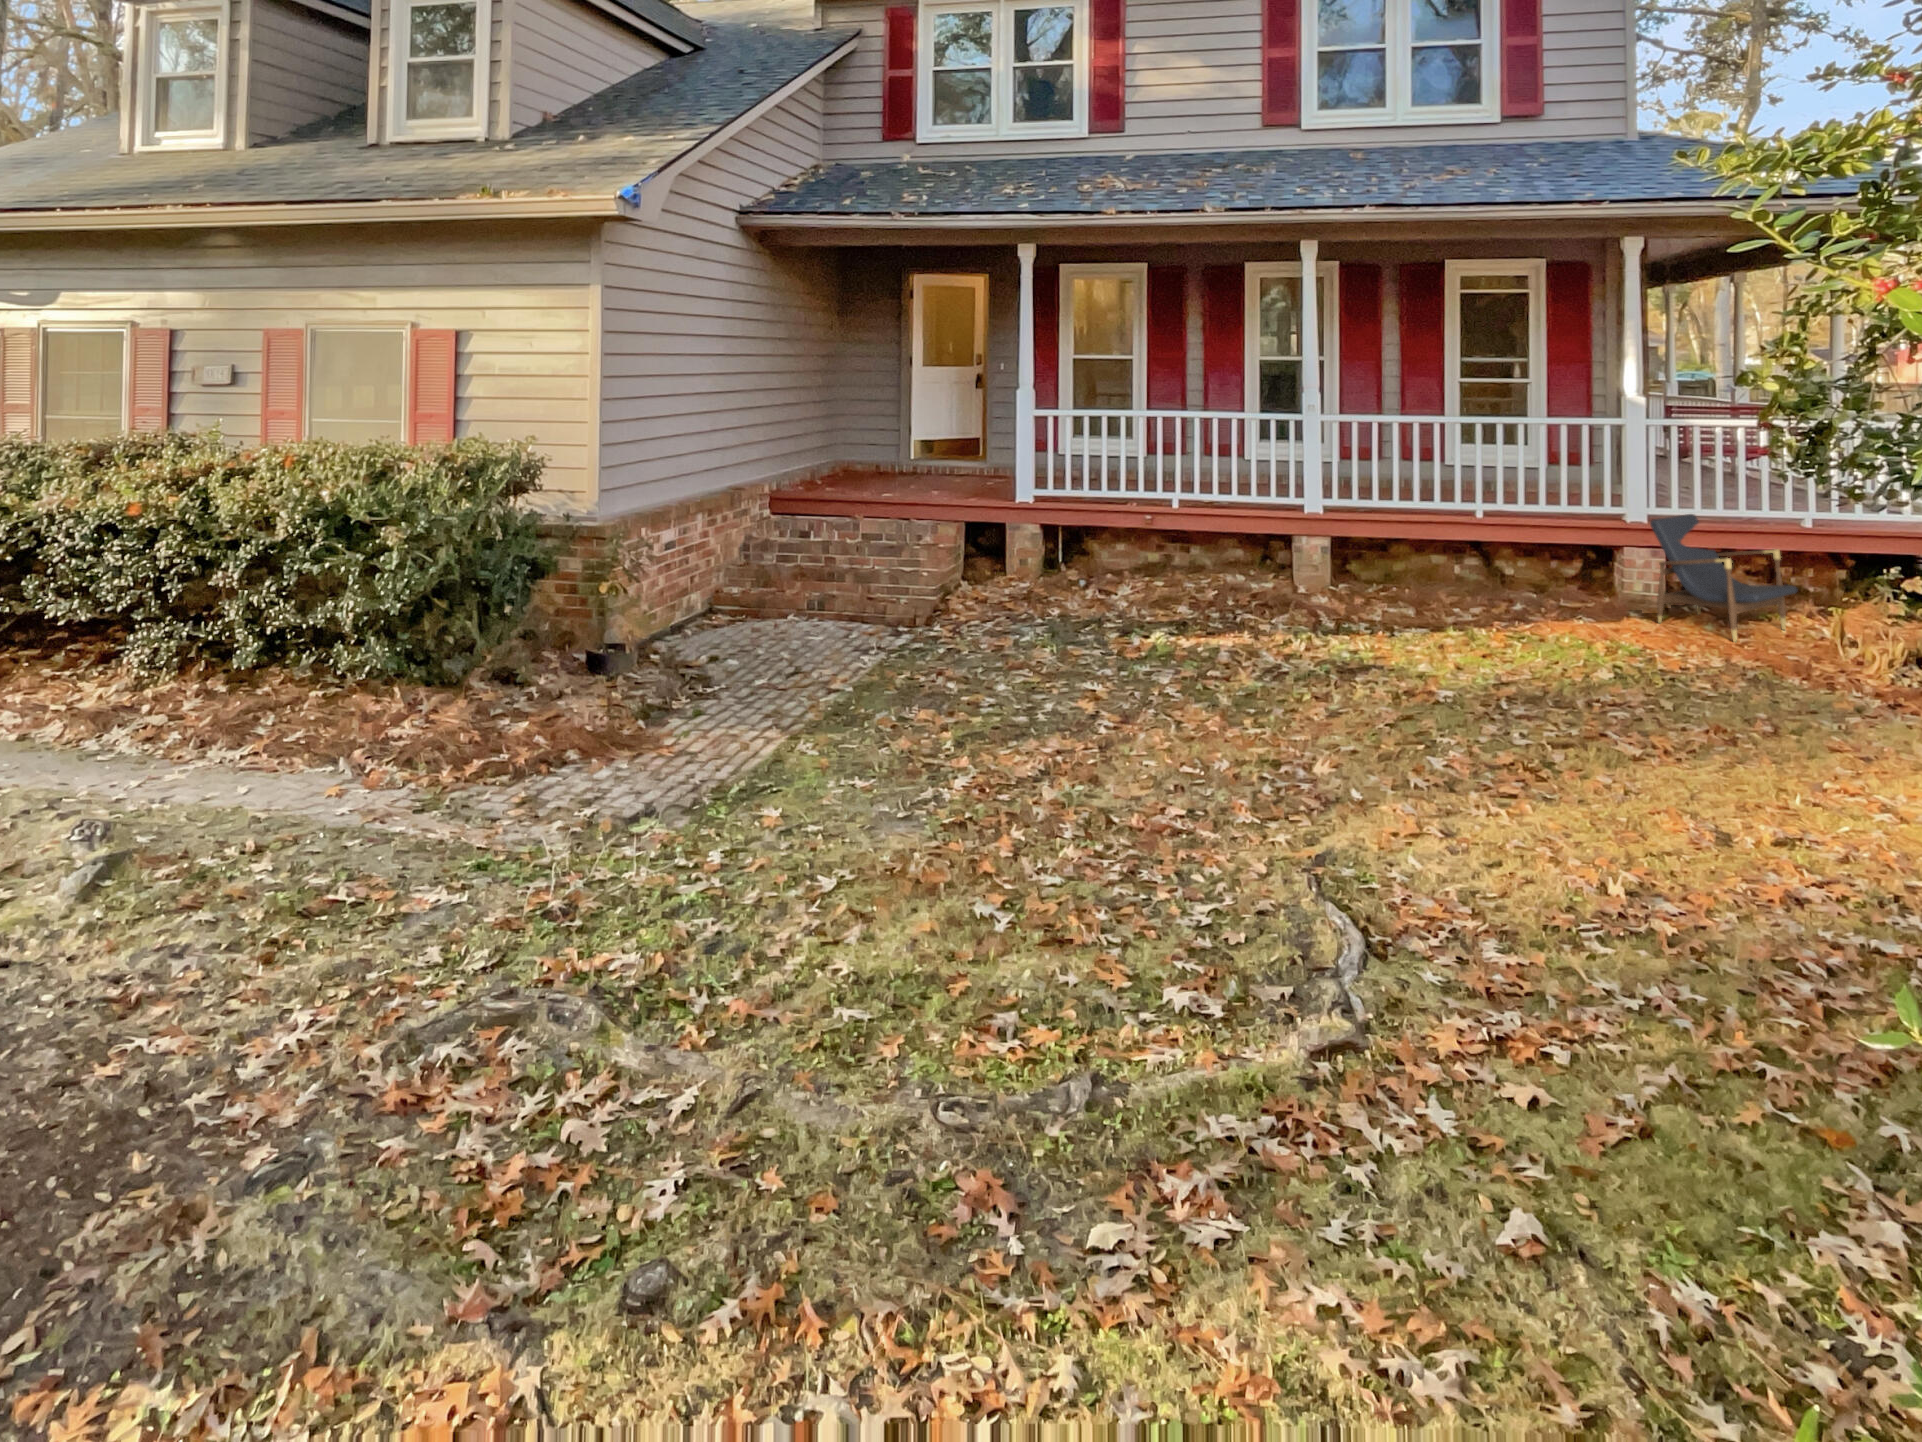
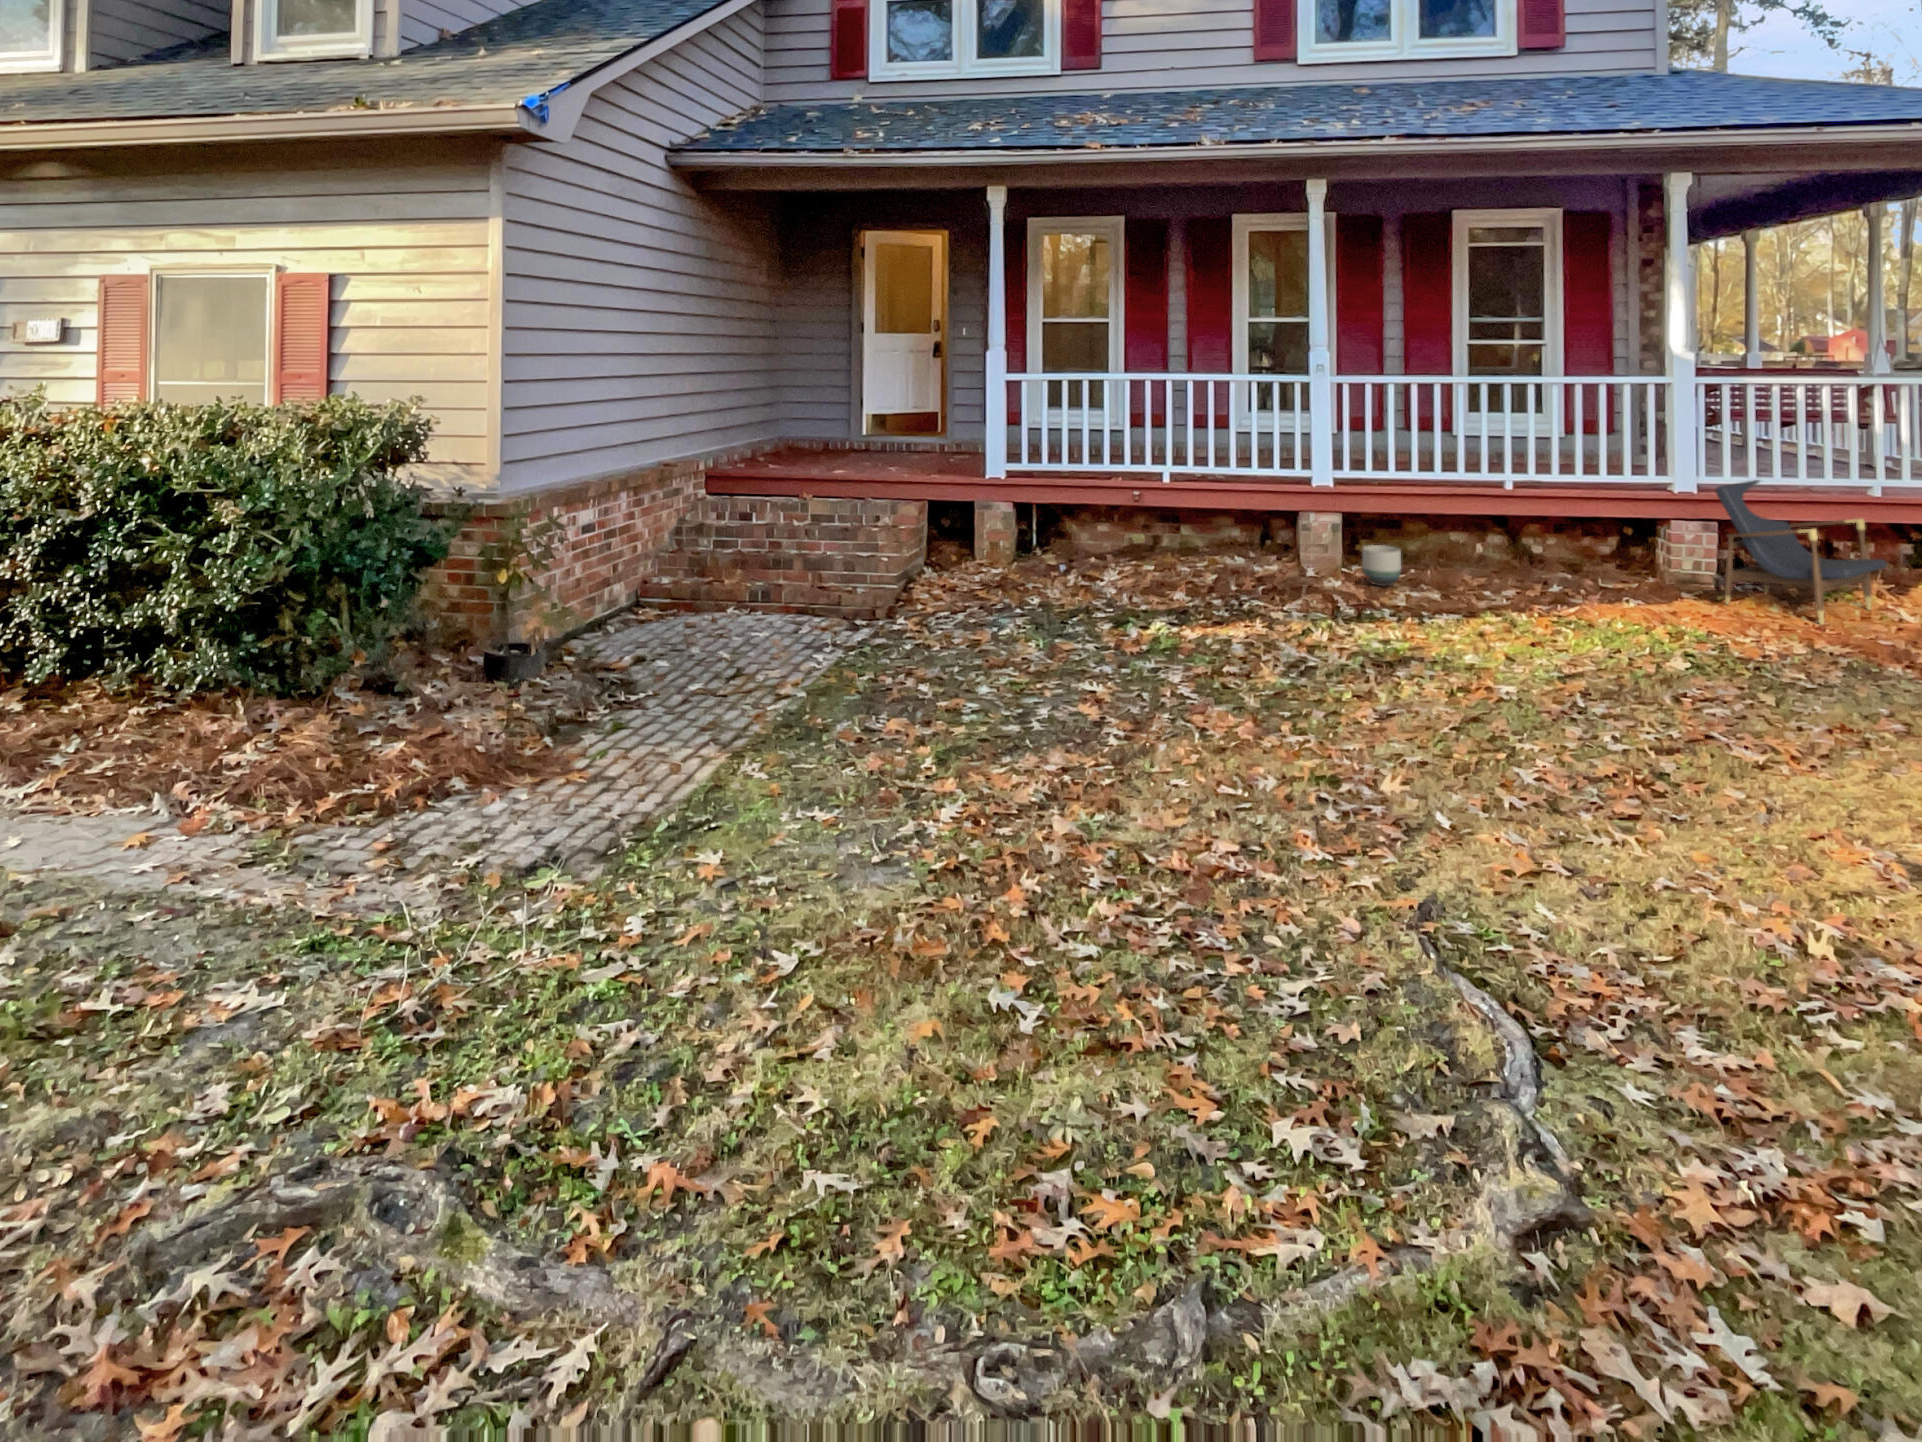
planter: none [1343,567,1377,603] -> present [1362,545,1401,586]

